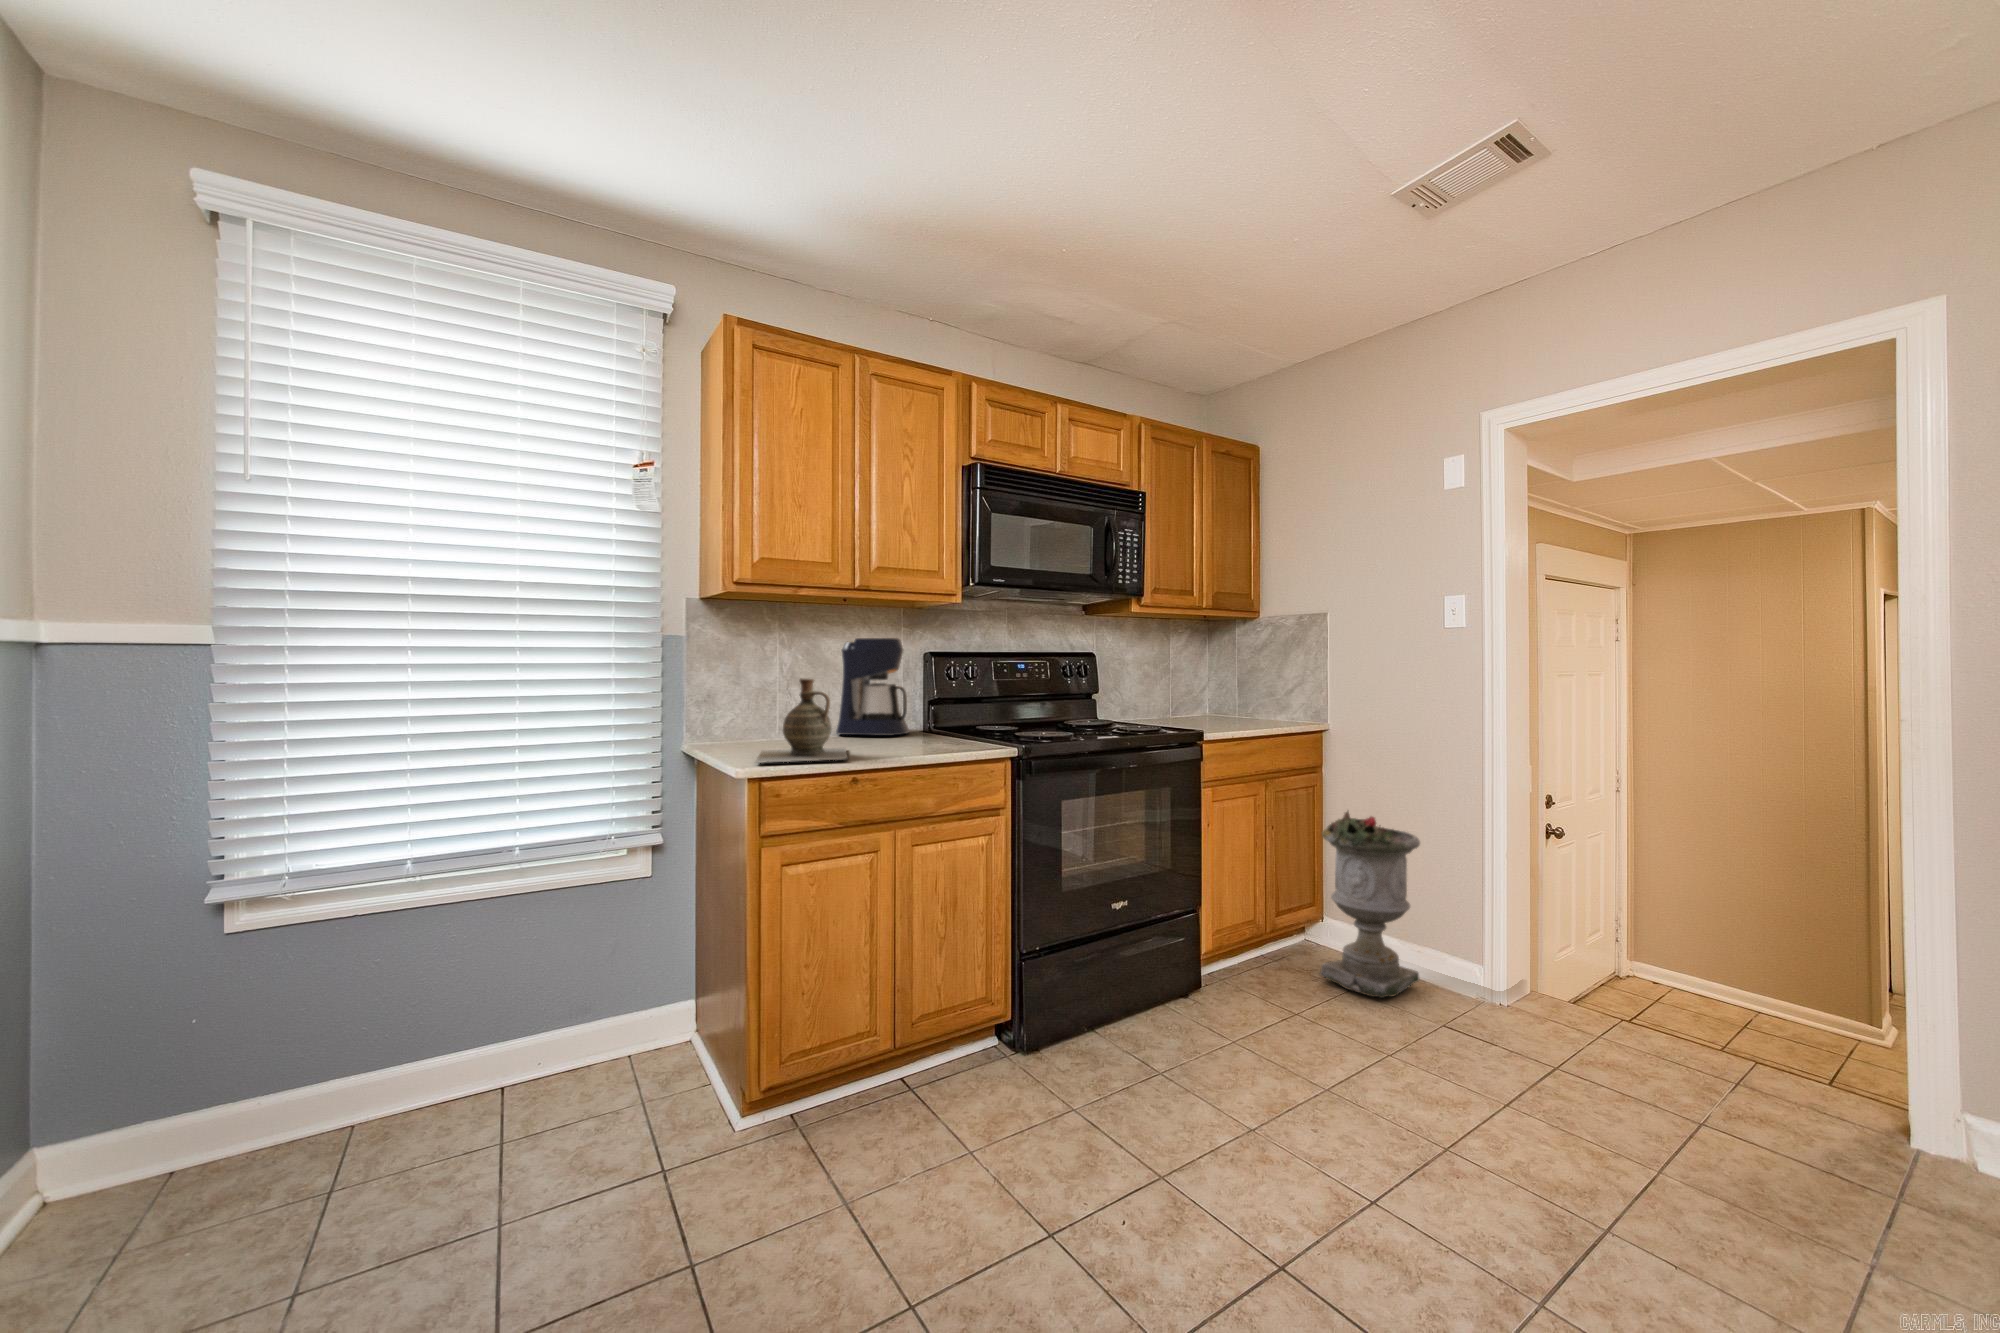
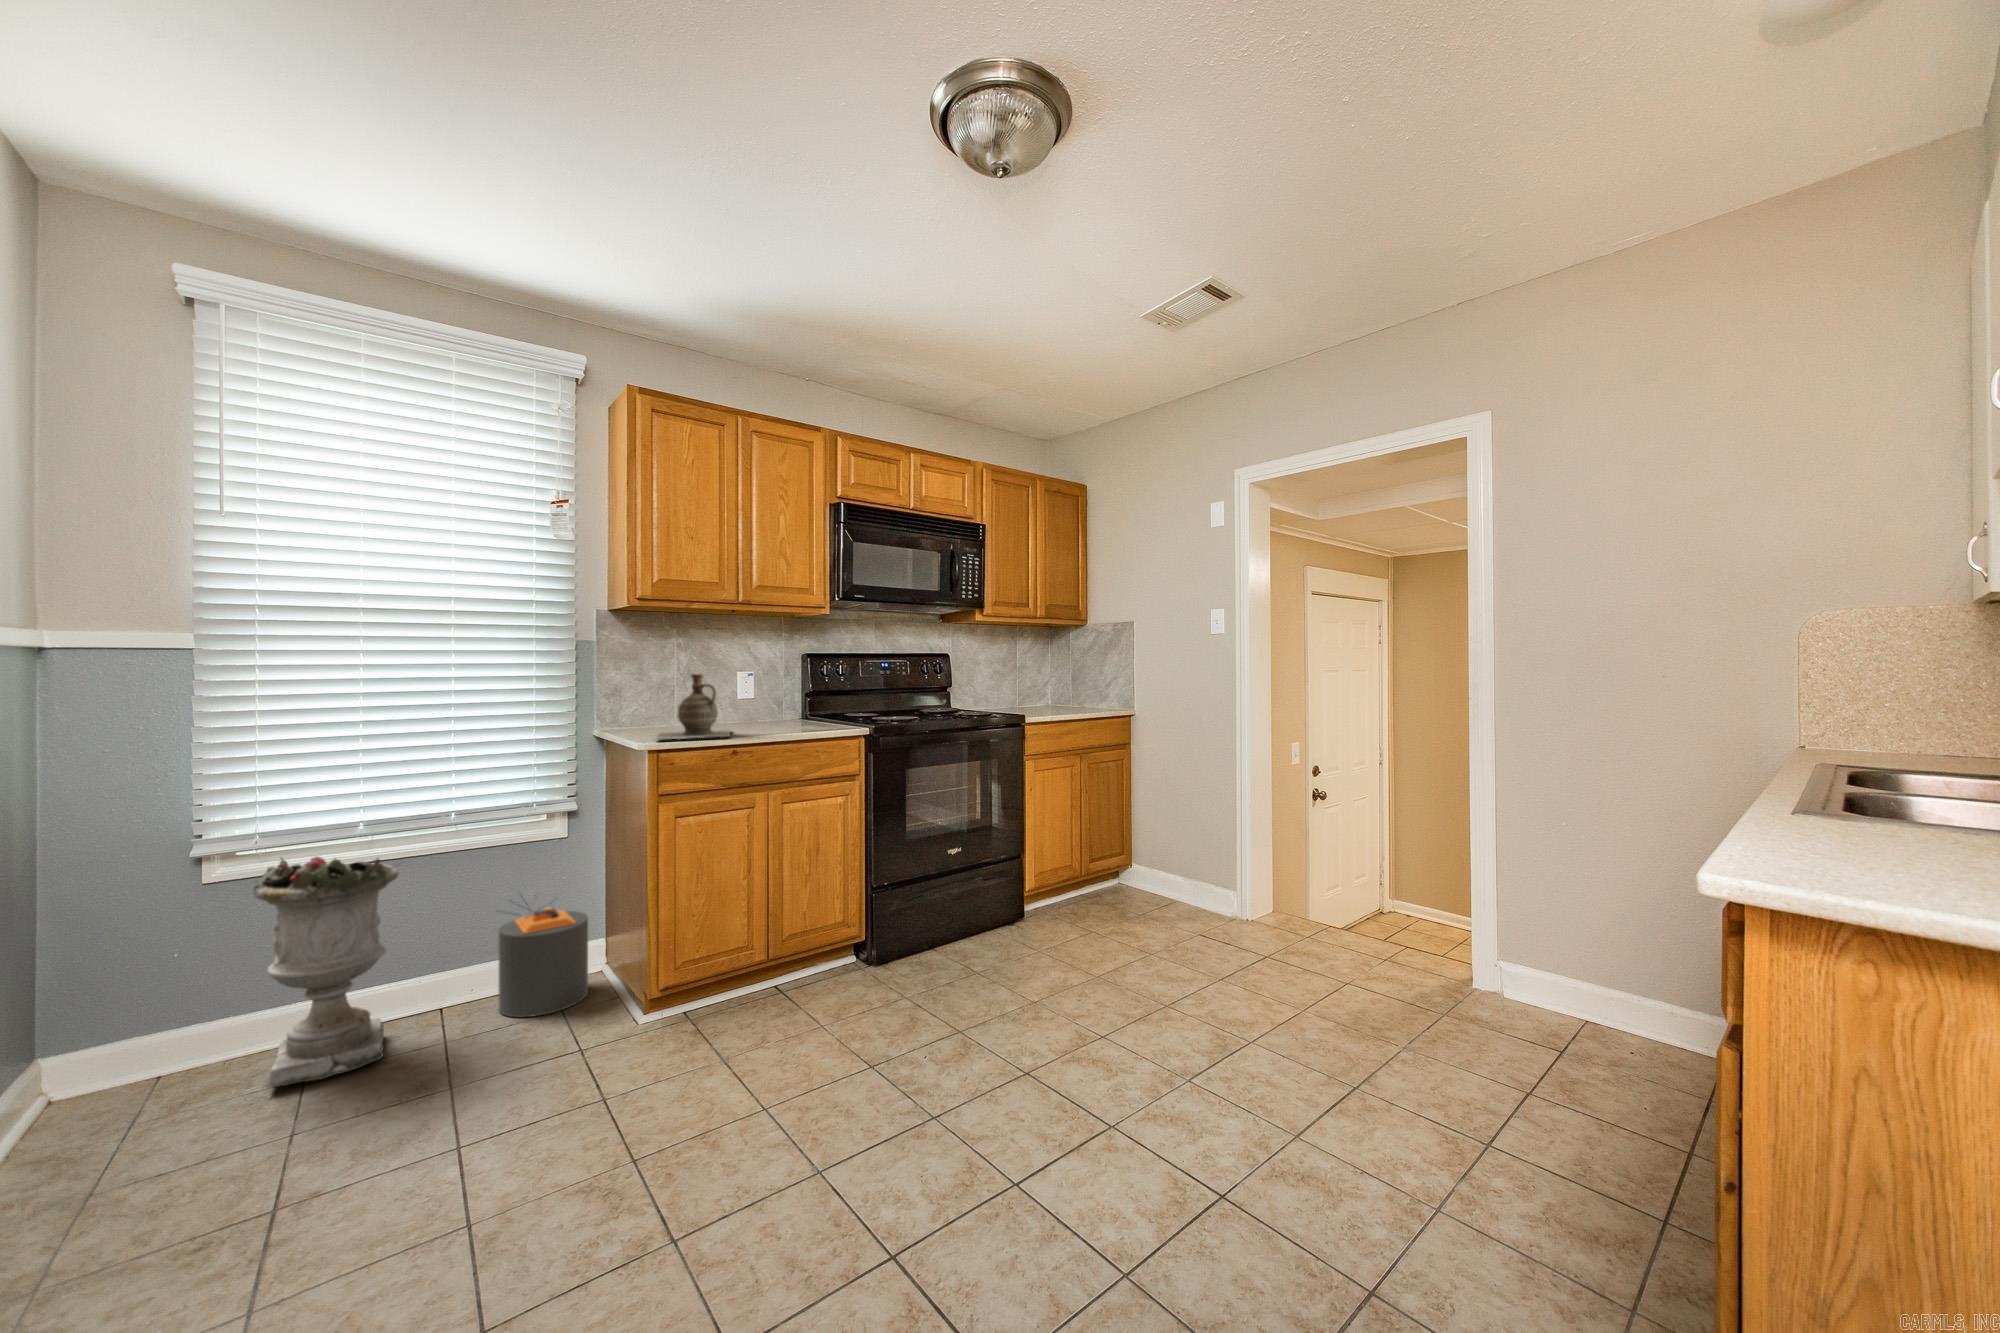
coffee maker: present [836,638,909,736] -> none [725,642,788,721]
planter: present [1320,811,1420,998] -> present [253,857,400,1087]
trash can: none [561,940,675,1106] -> present [498,894,588,1017]

